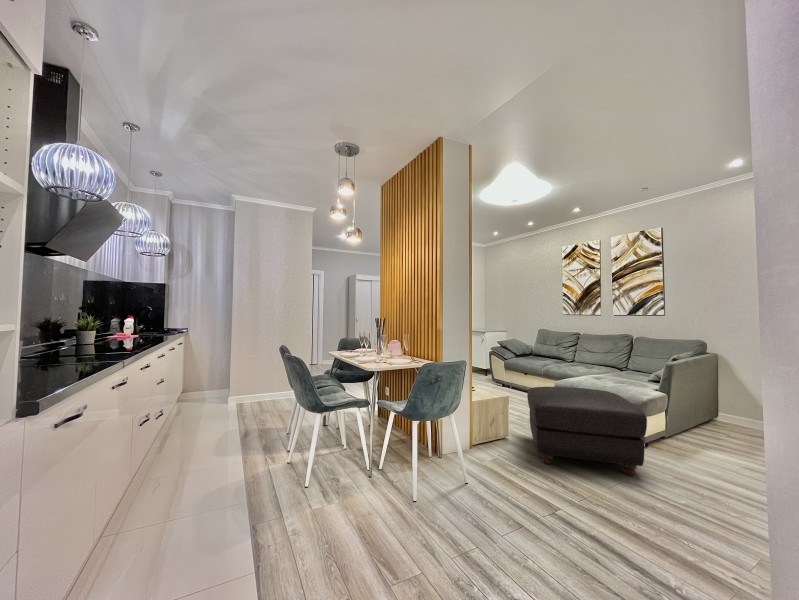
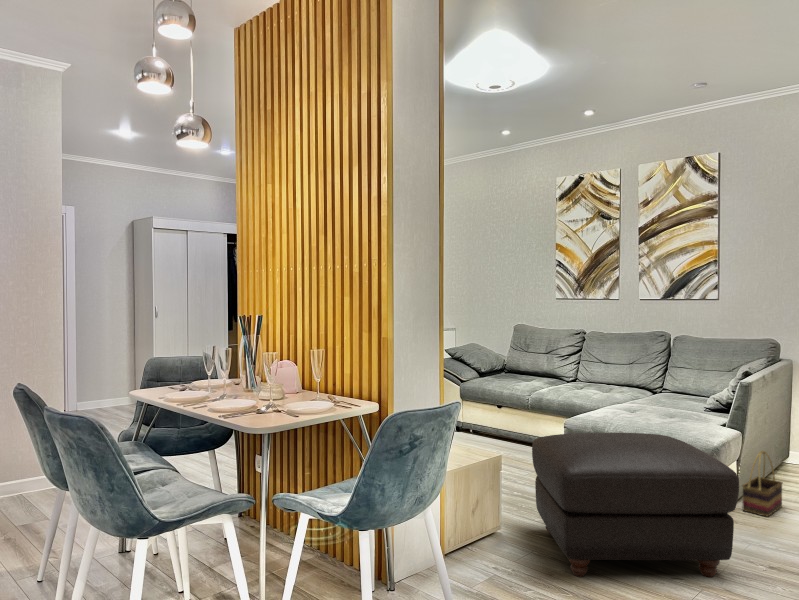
basket: none [669,407,701,449] -> present [742,451,783,517]

